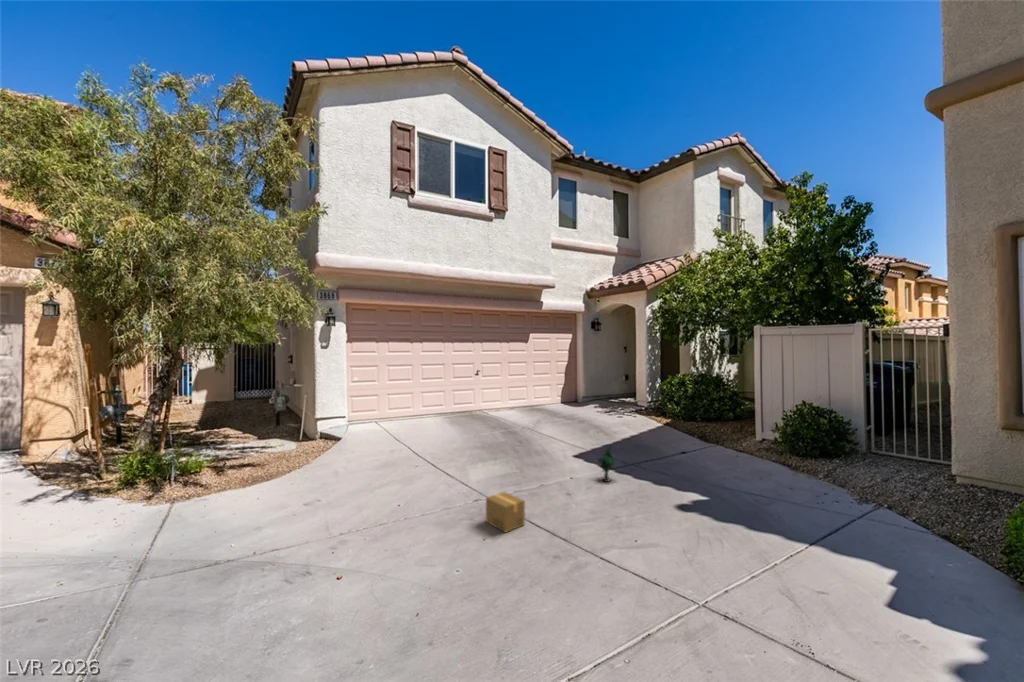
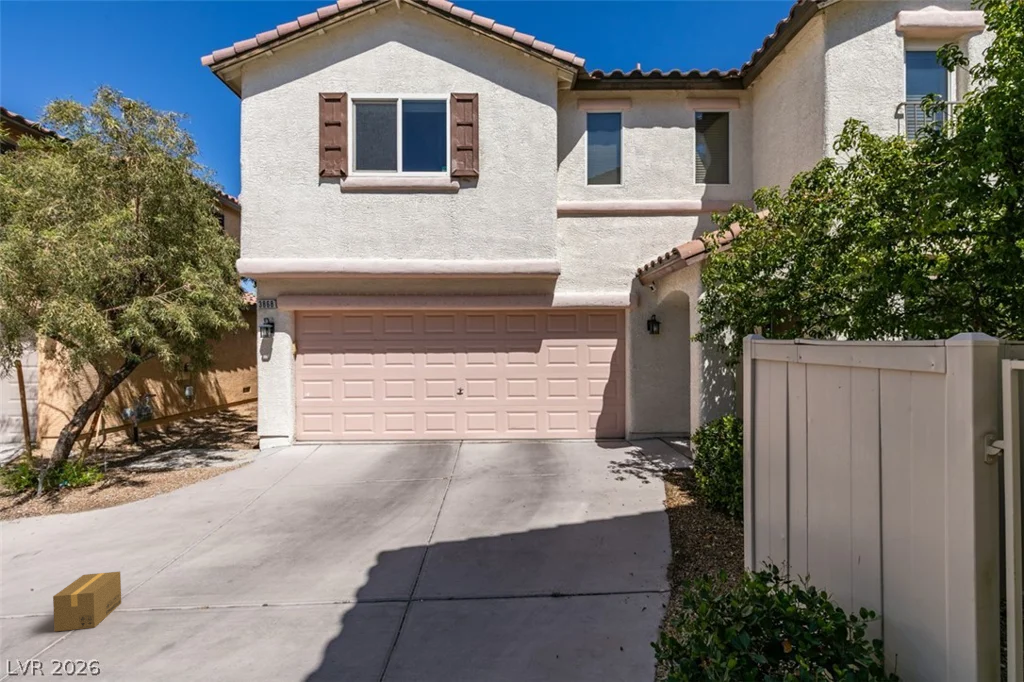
decorative plant: present [598,448,615,482] -> none [325,529,360,587]

